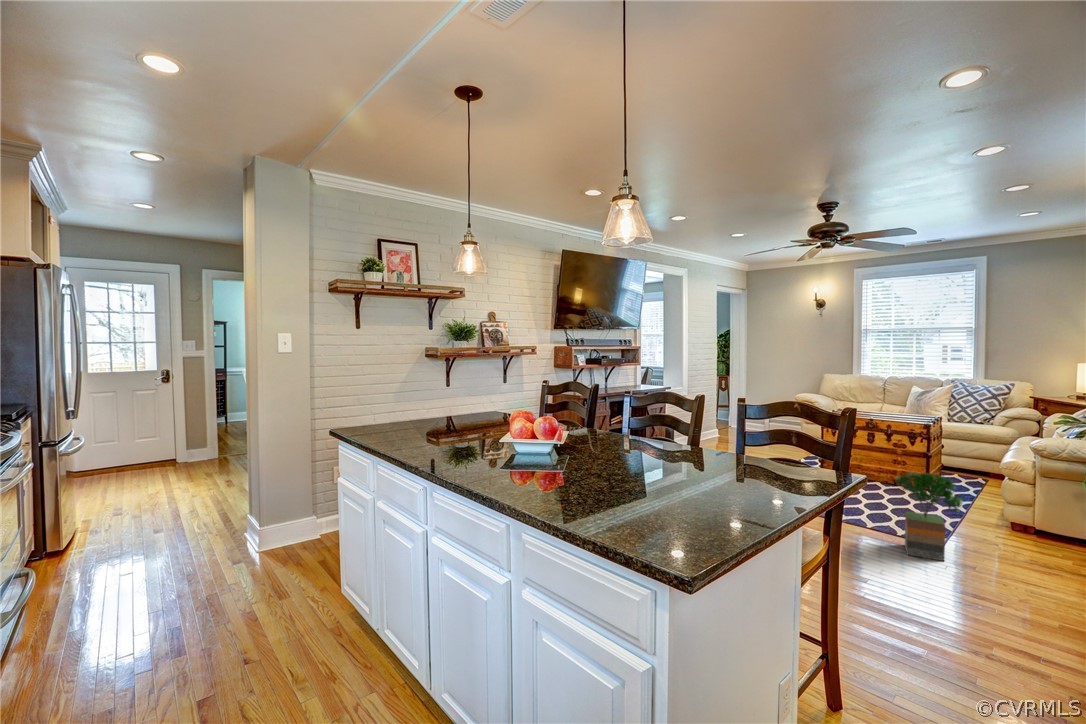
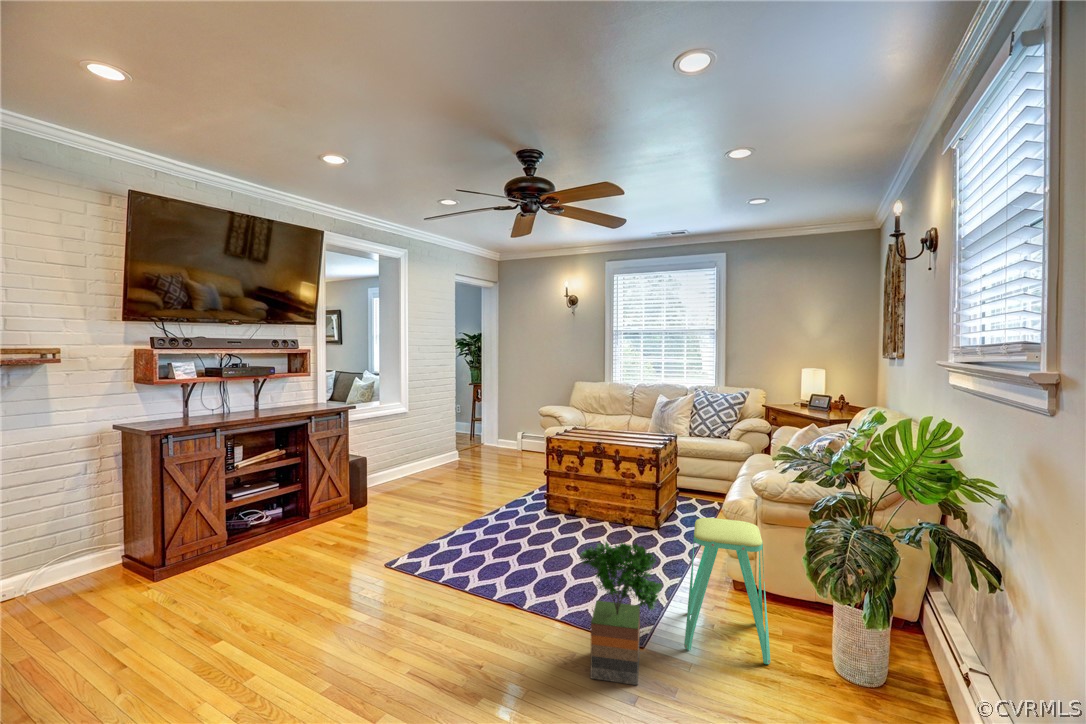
stool: none [973,466,1053,565] -> present [684,518,771,664]

